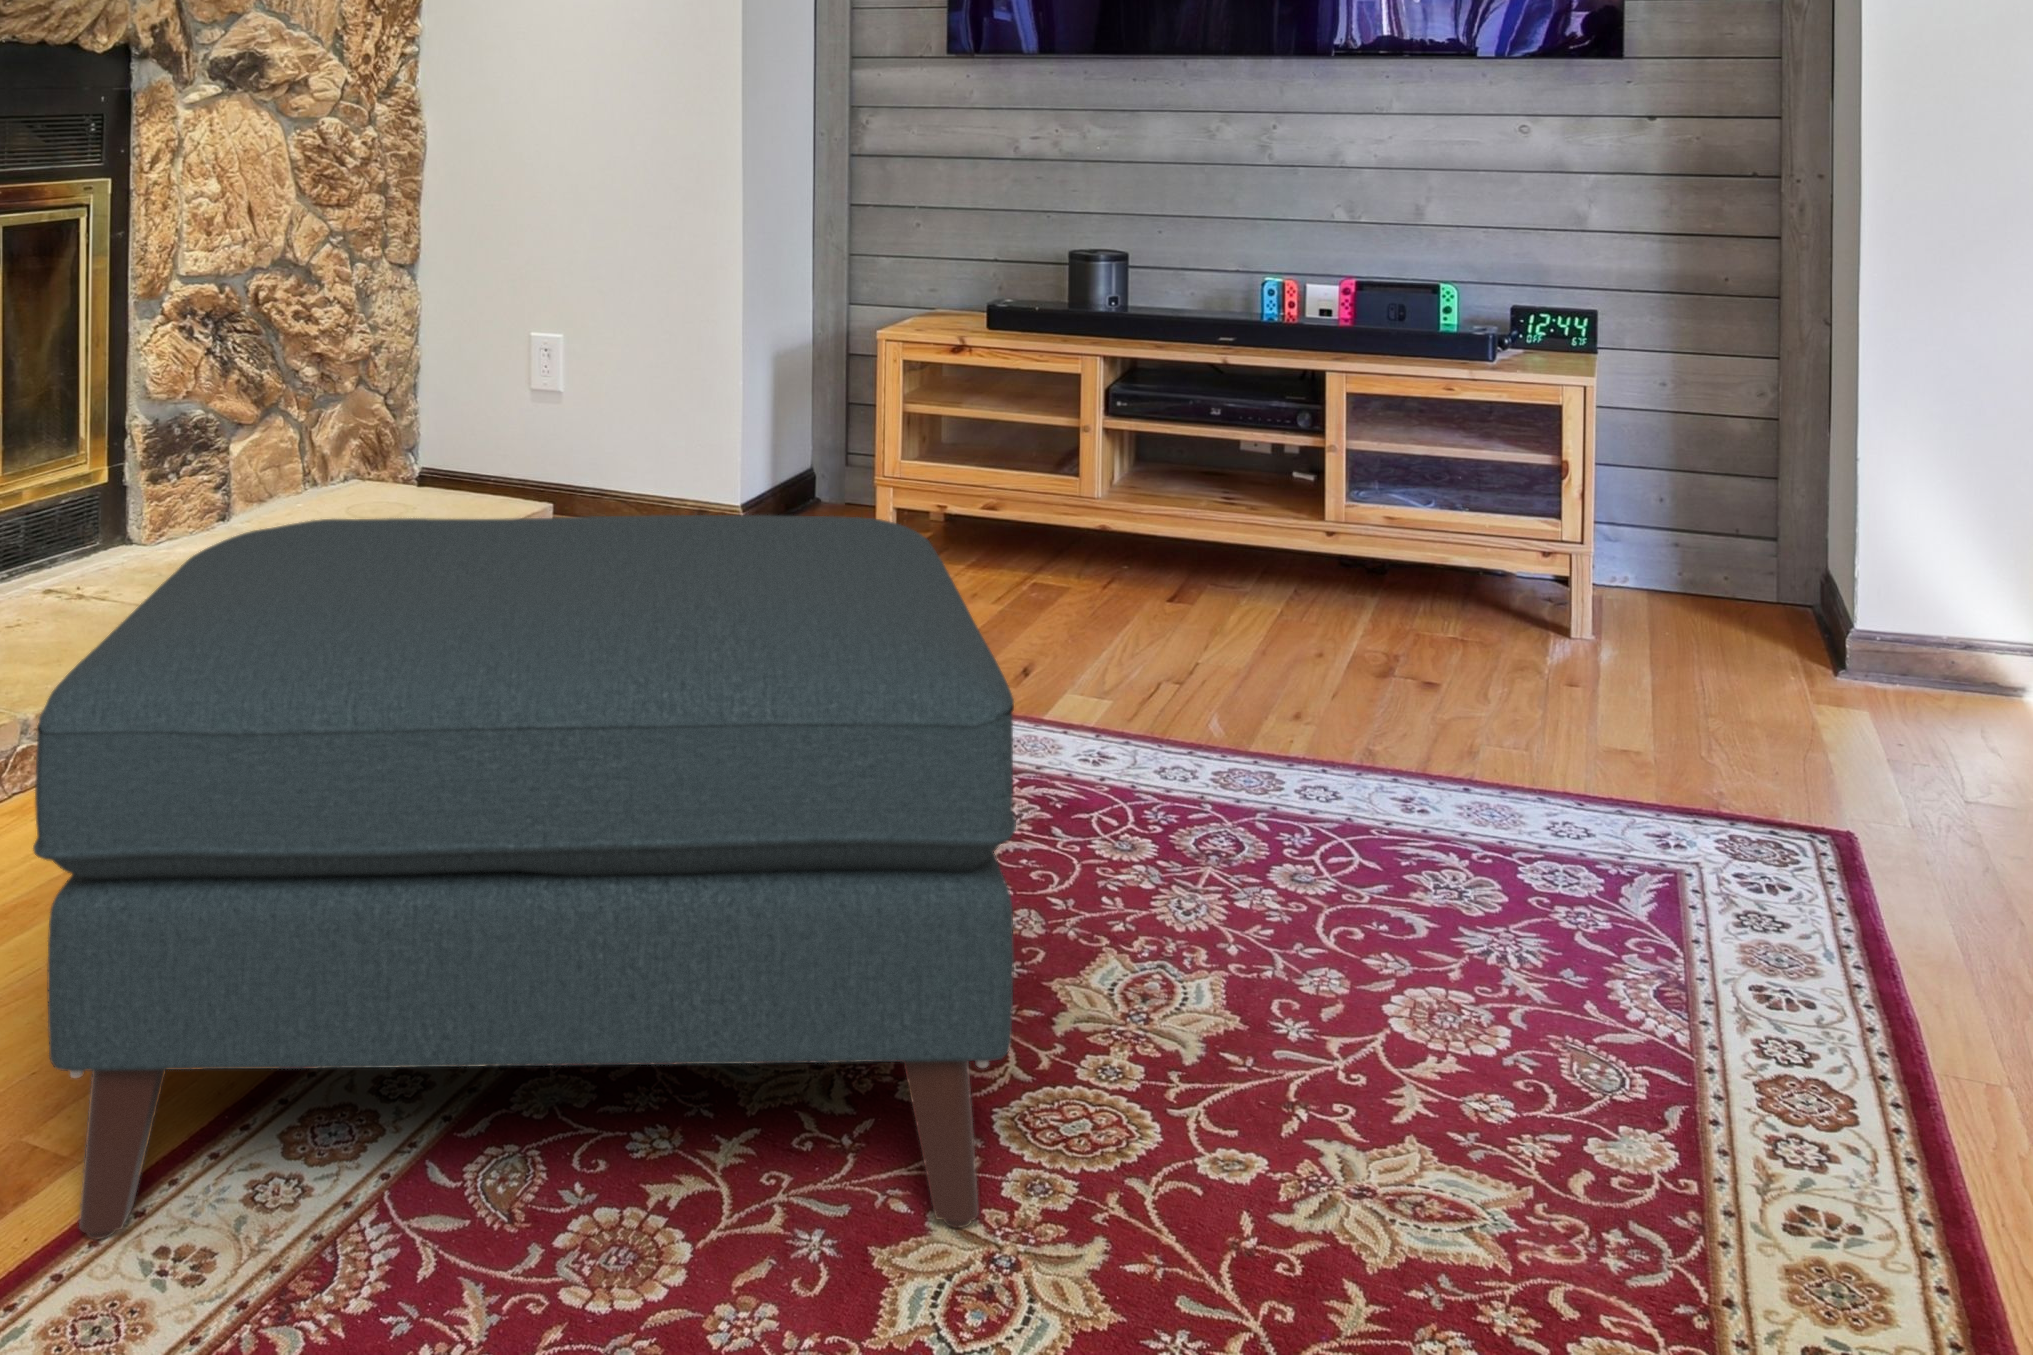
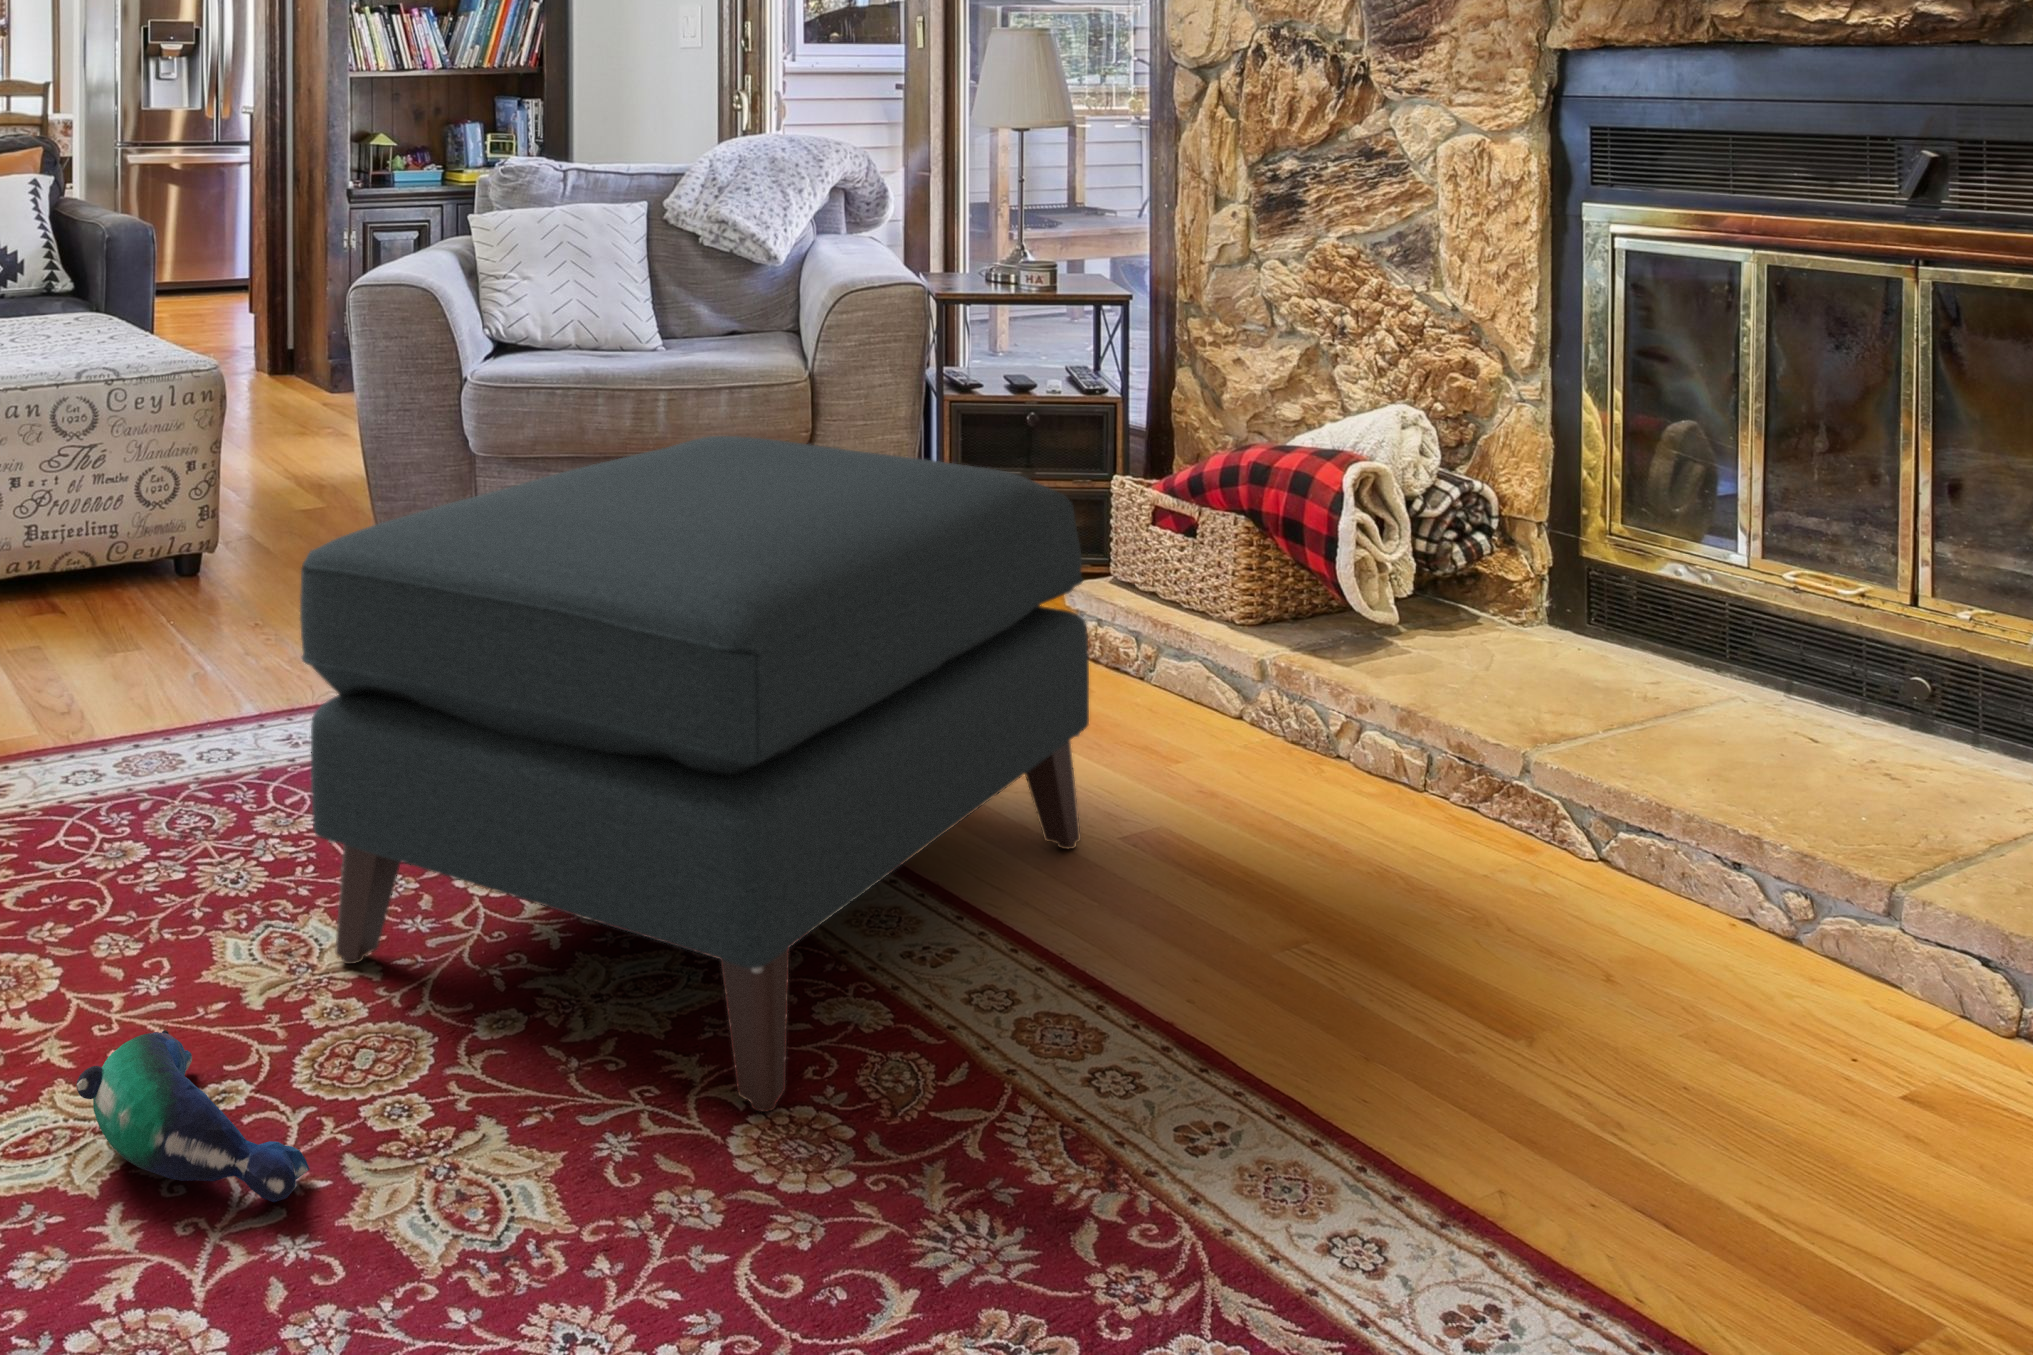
plush toy: none [1238,1006,1417,1193] -> present [76,1030,309,1202]

